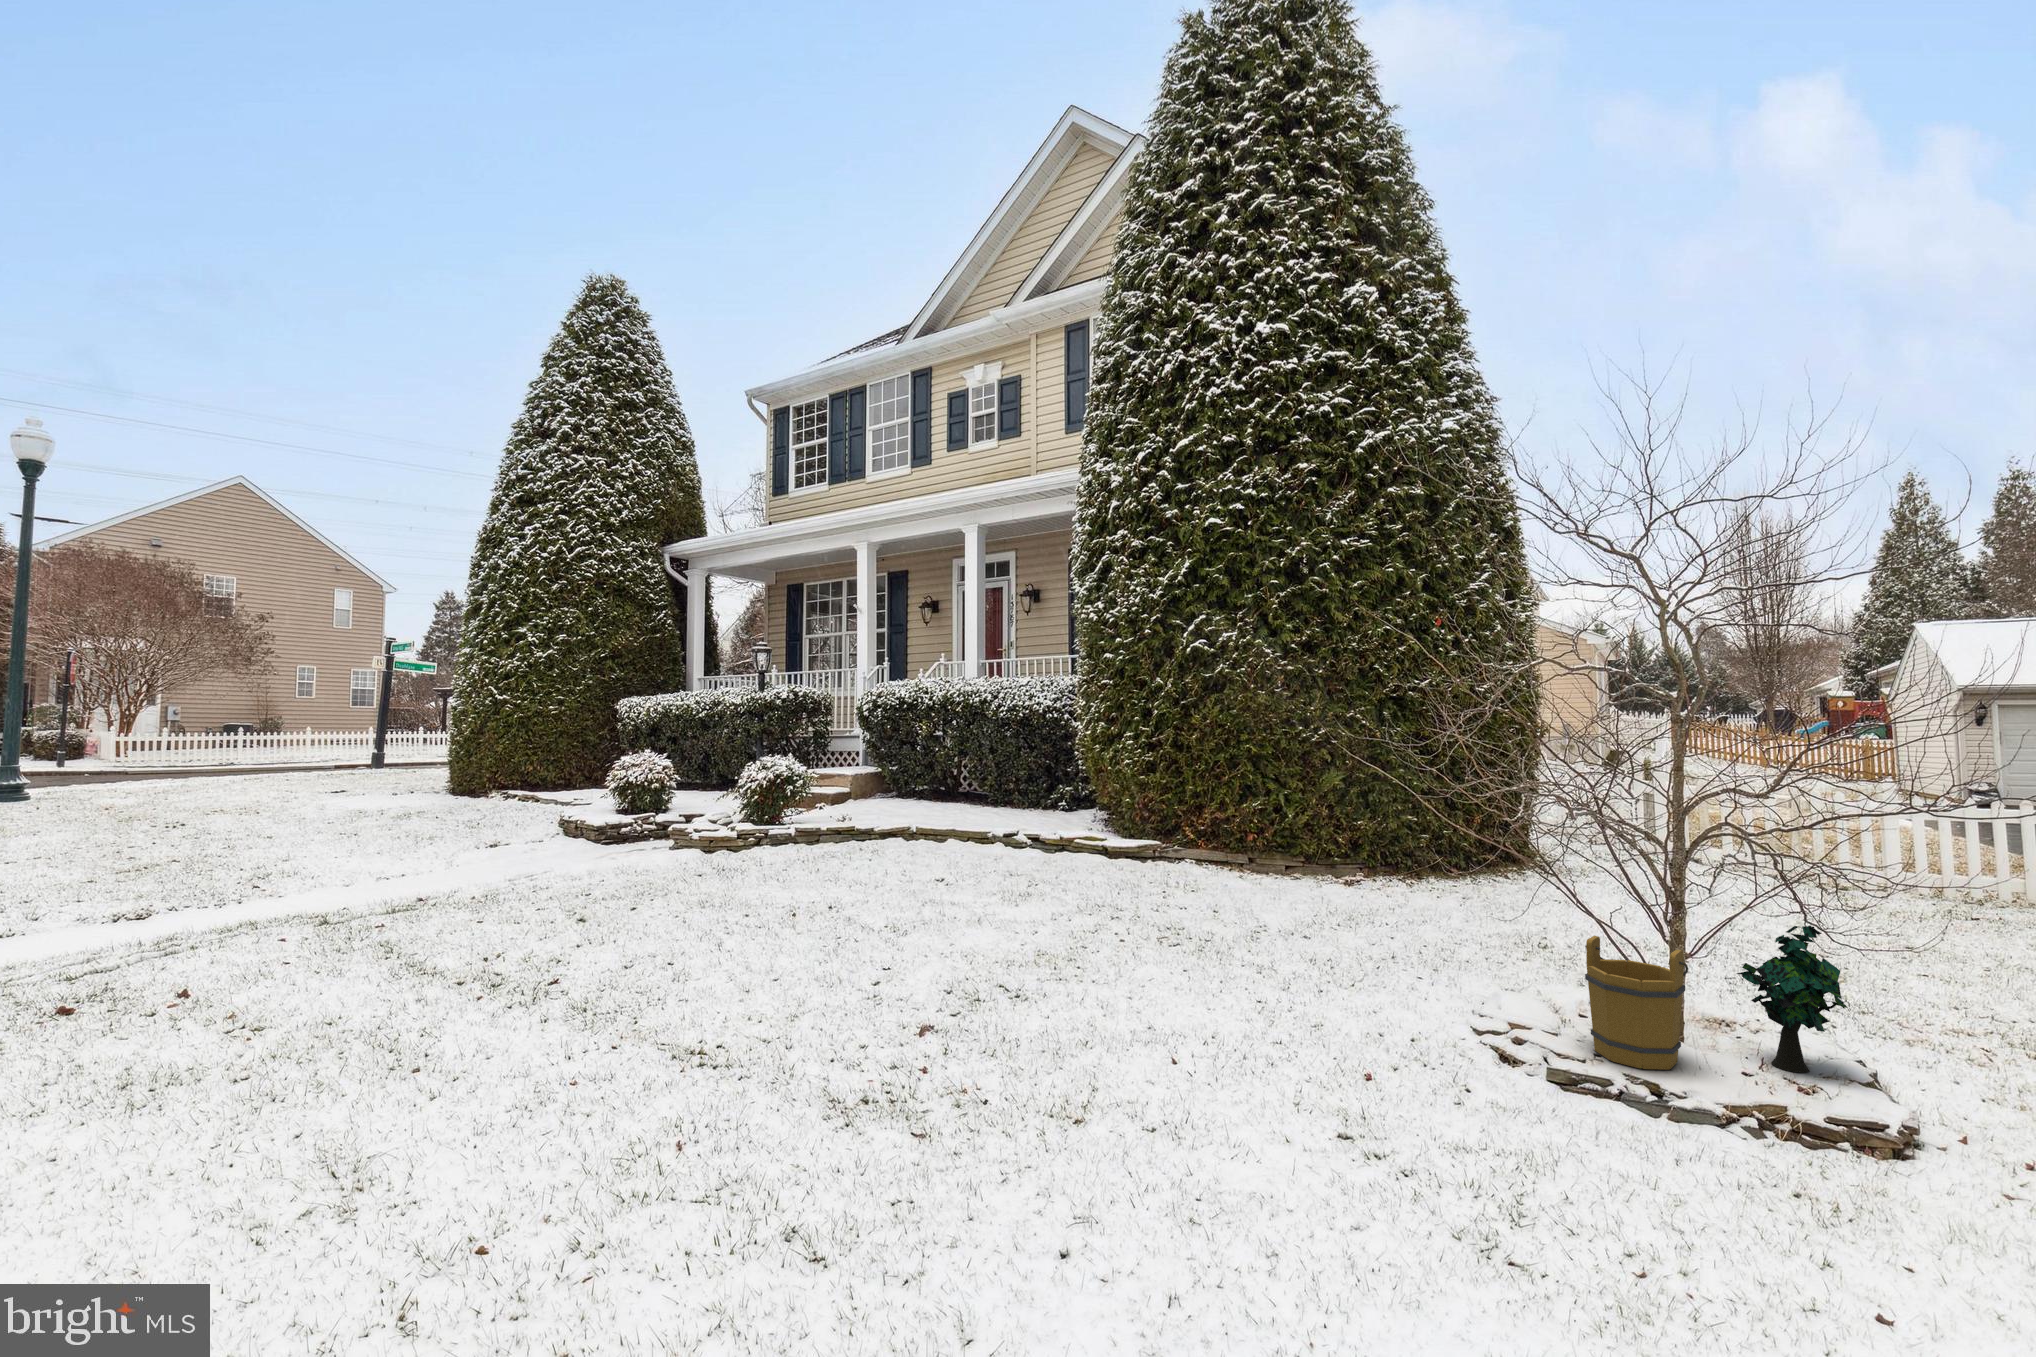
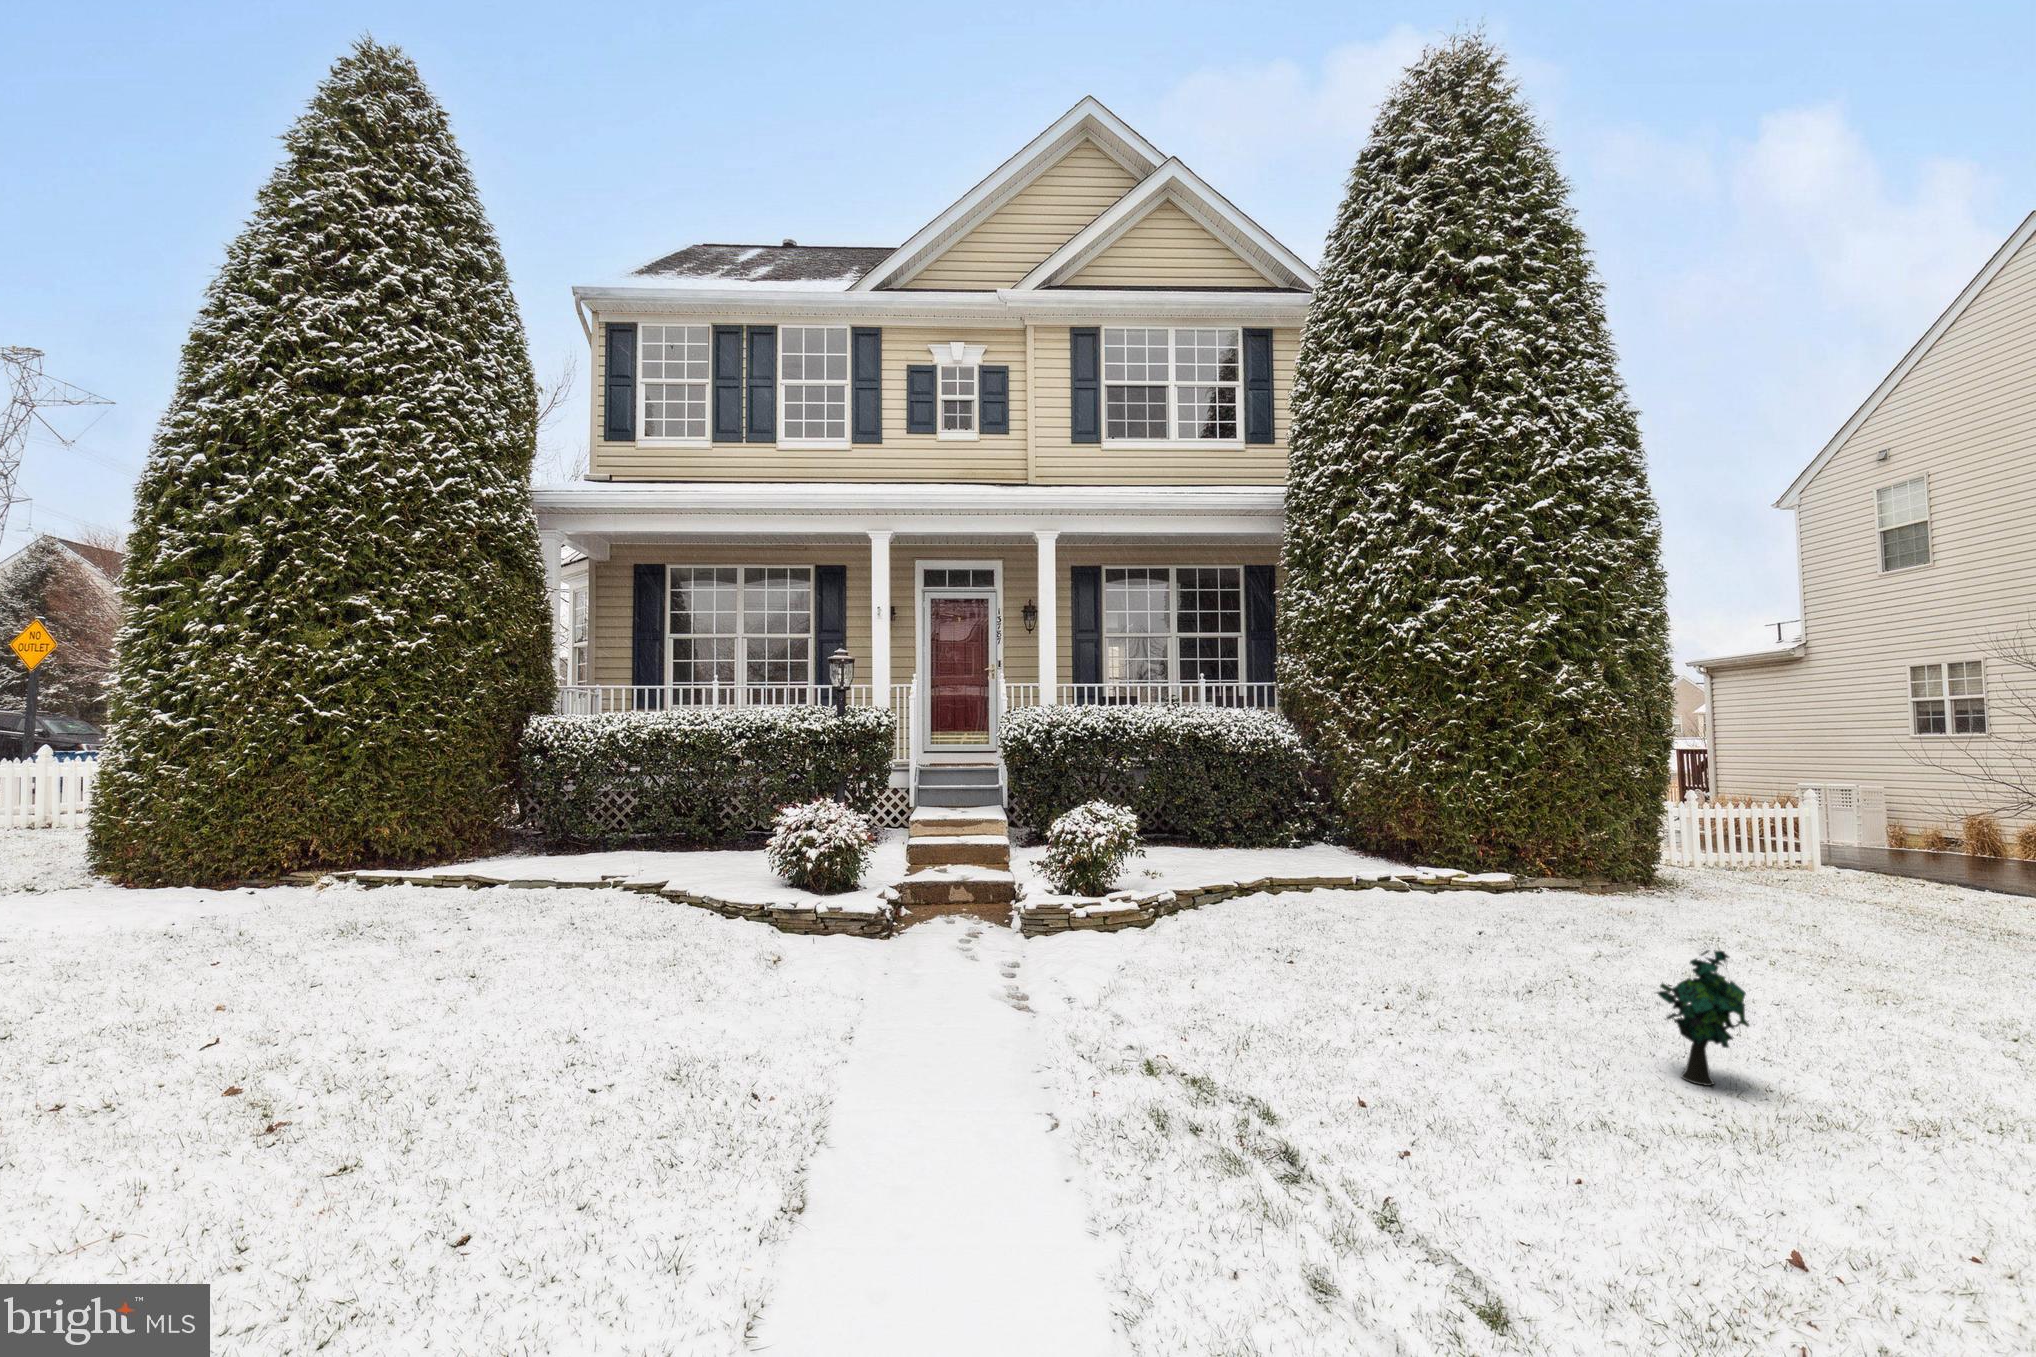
bucket: present [1585,936,1688,1070] -> none [1515,954,1609,1082]

